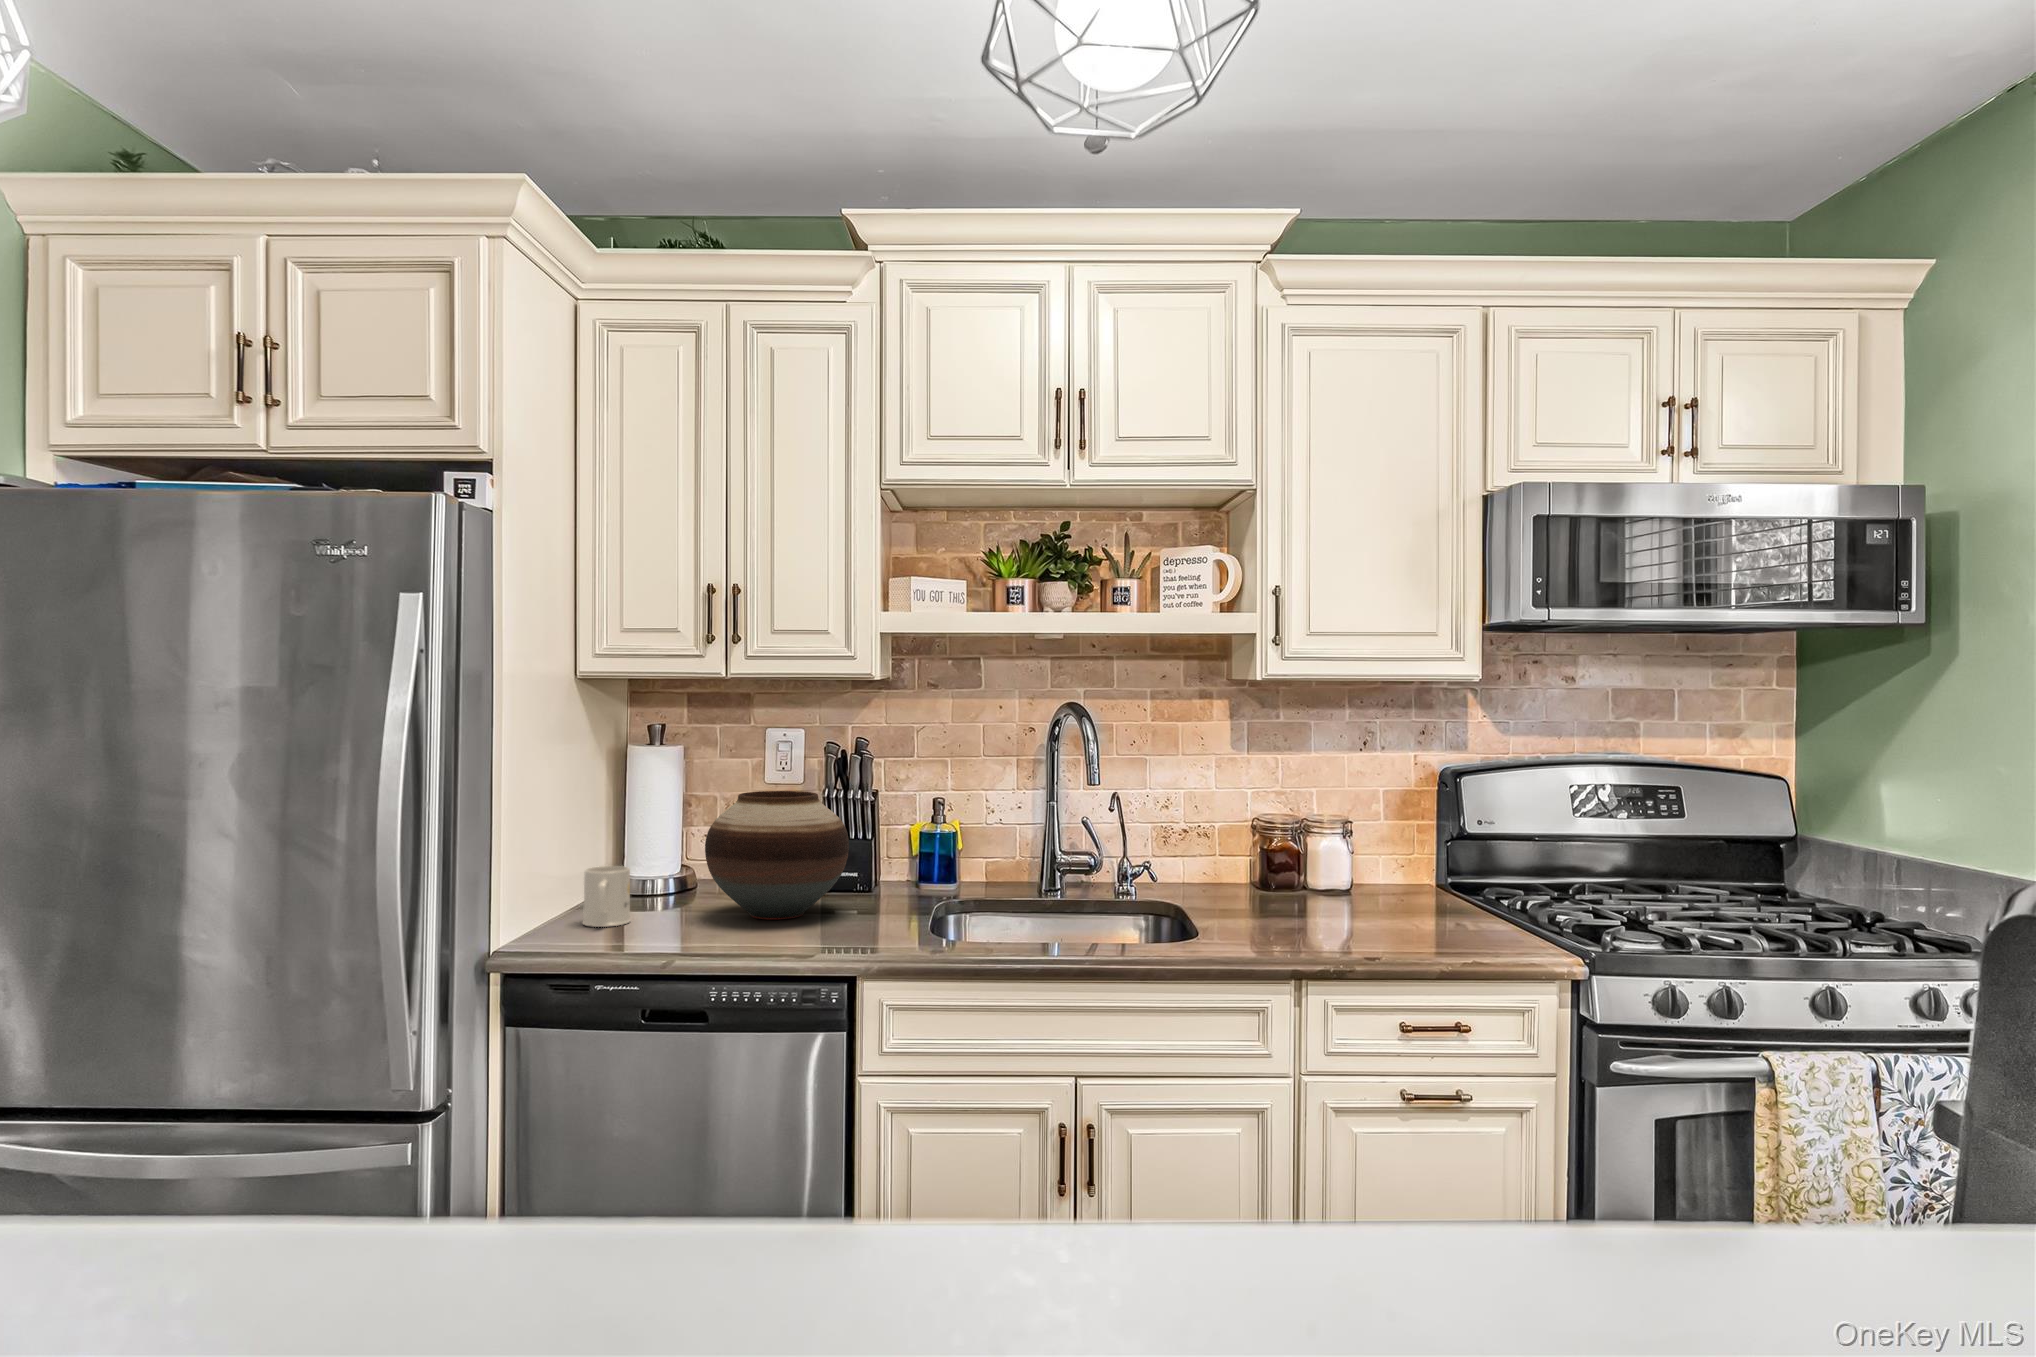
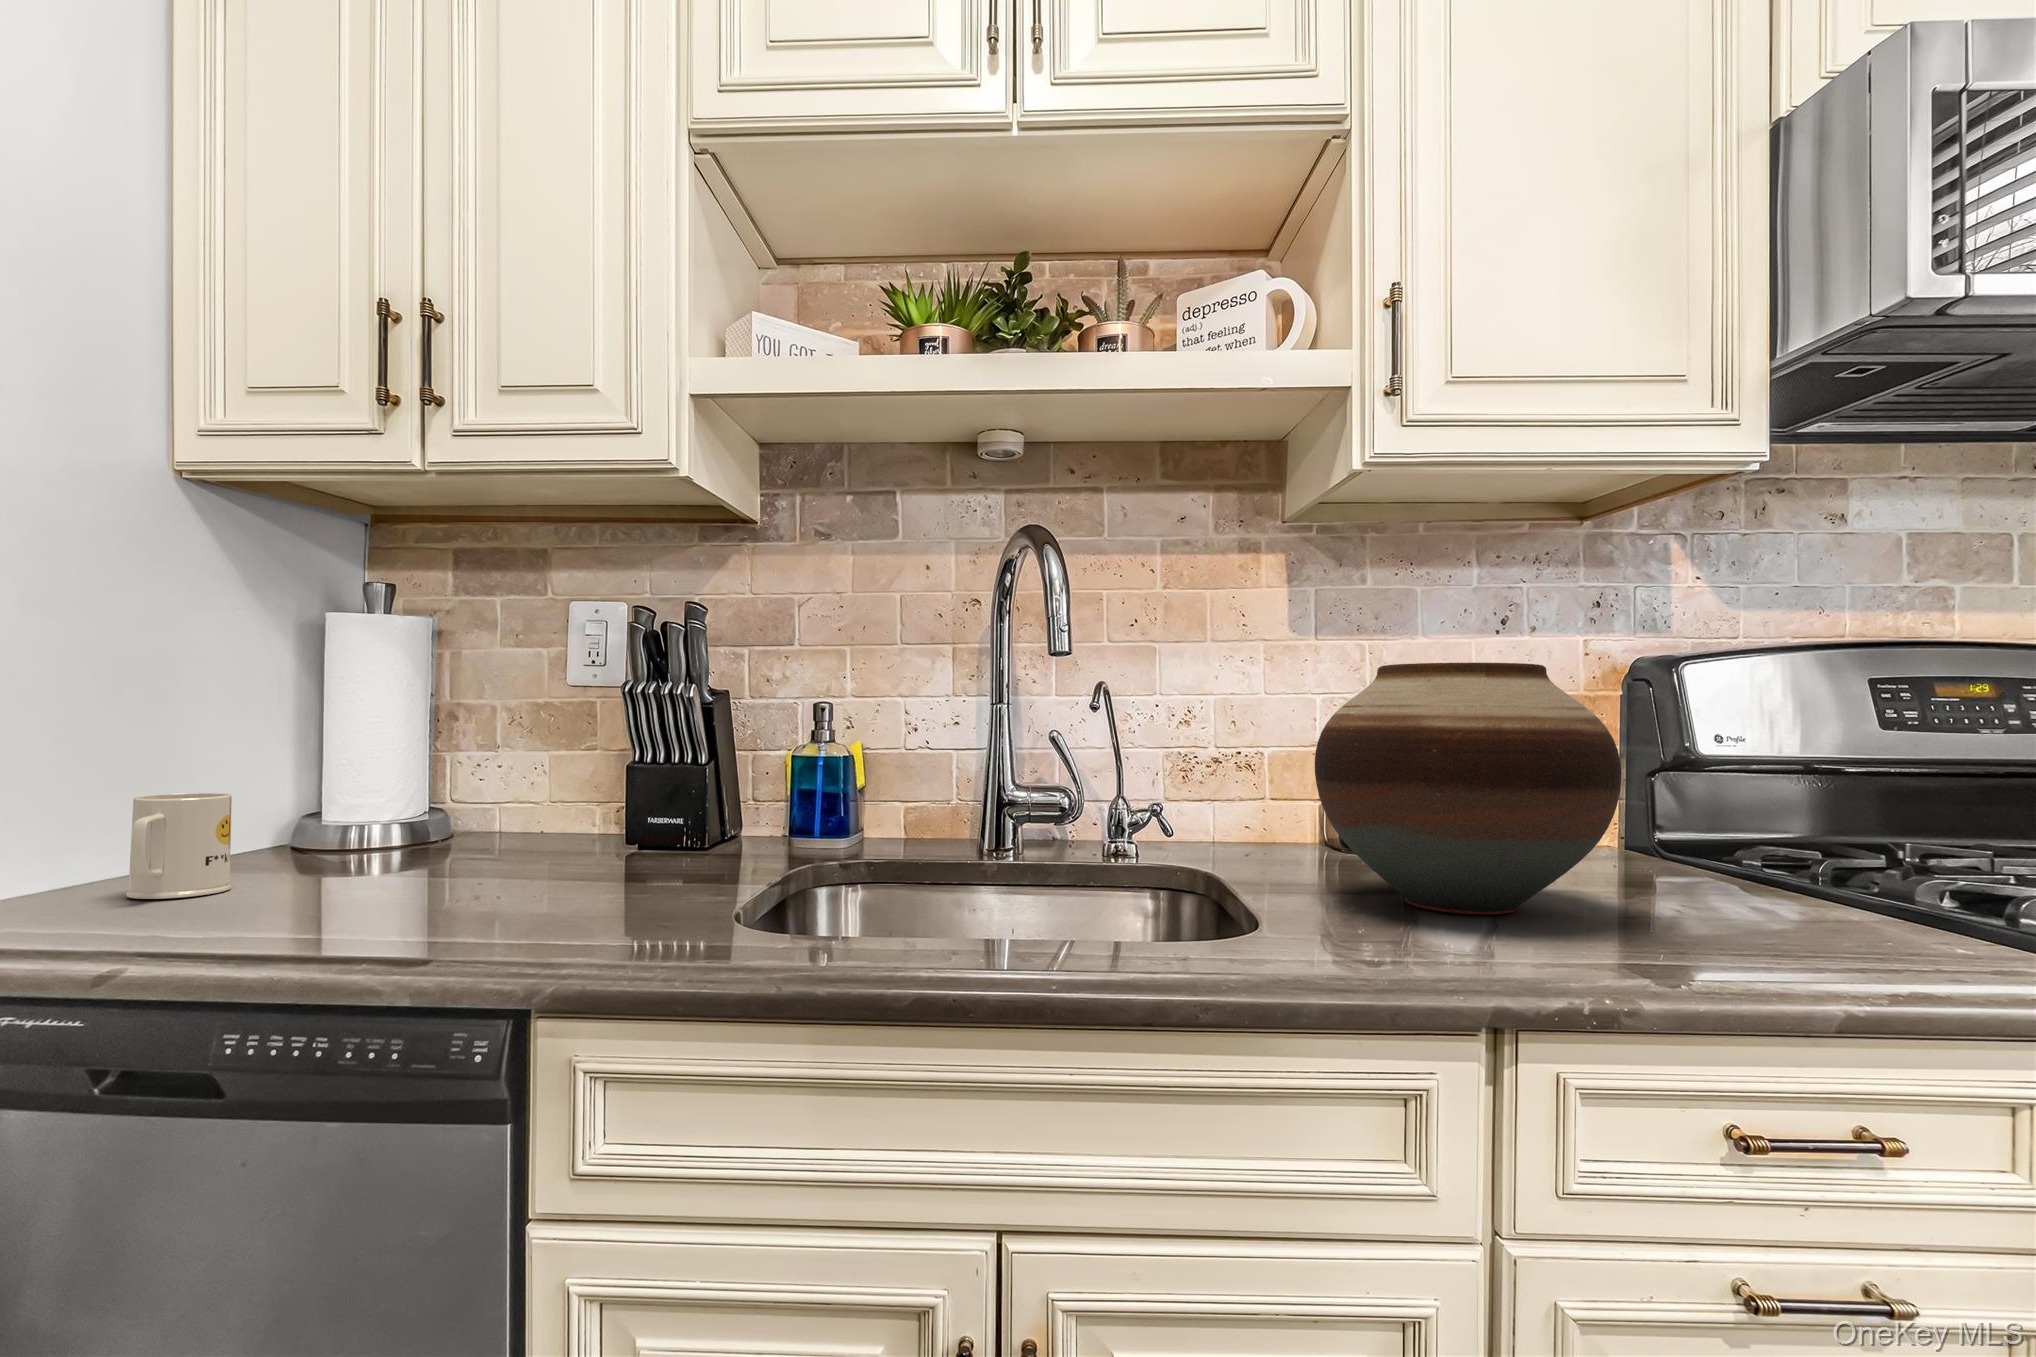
vase: present [705,791,849,919] -> present [1315,663,1621,914]

